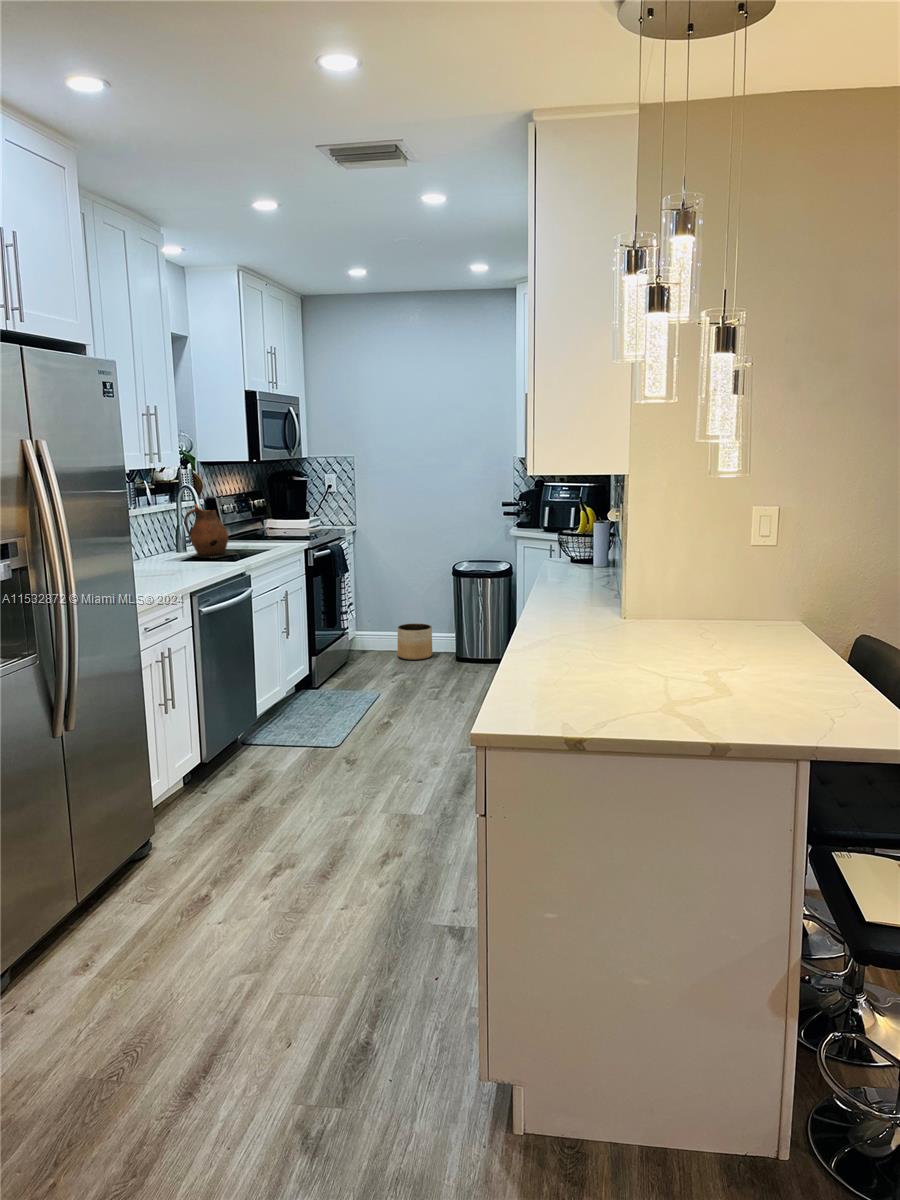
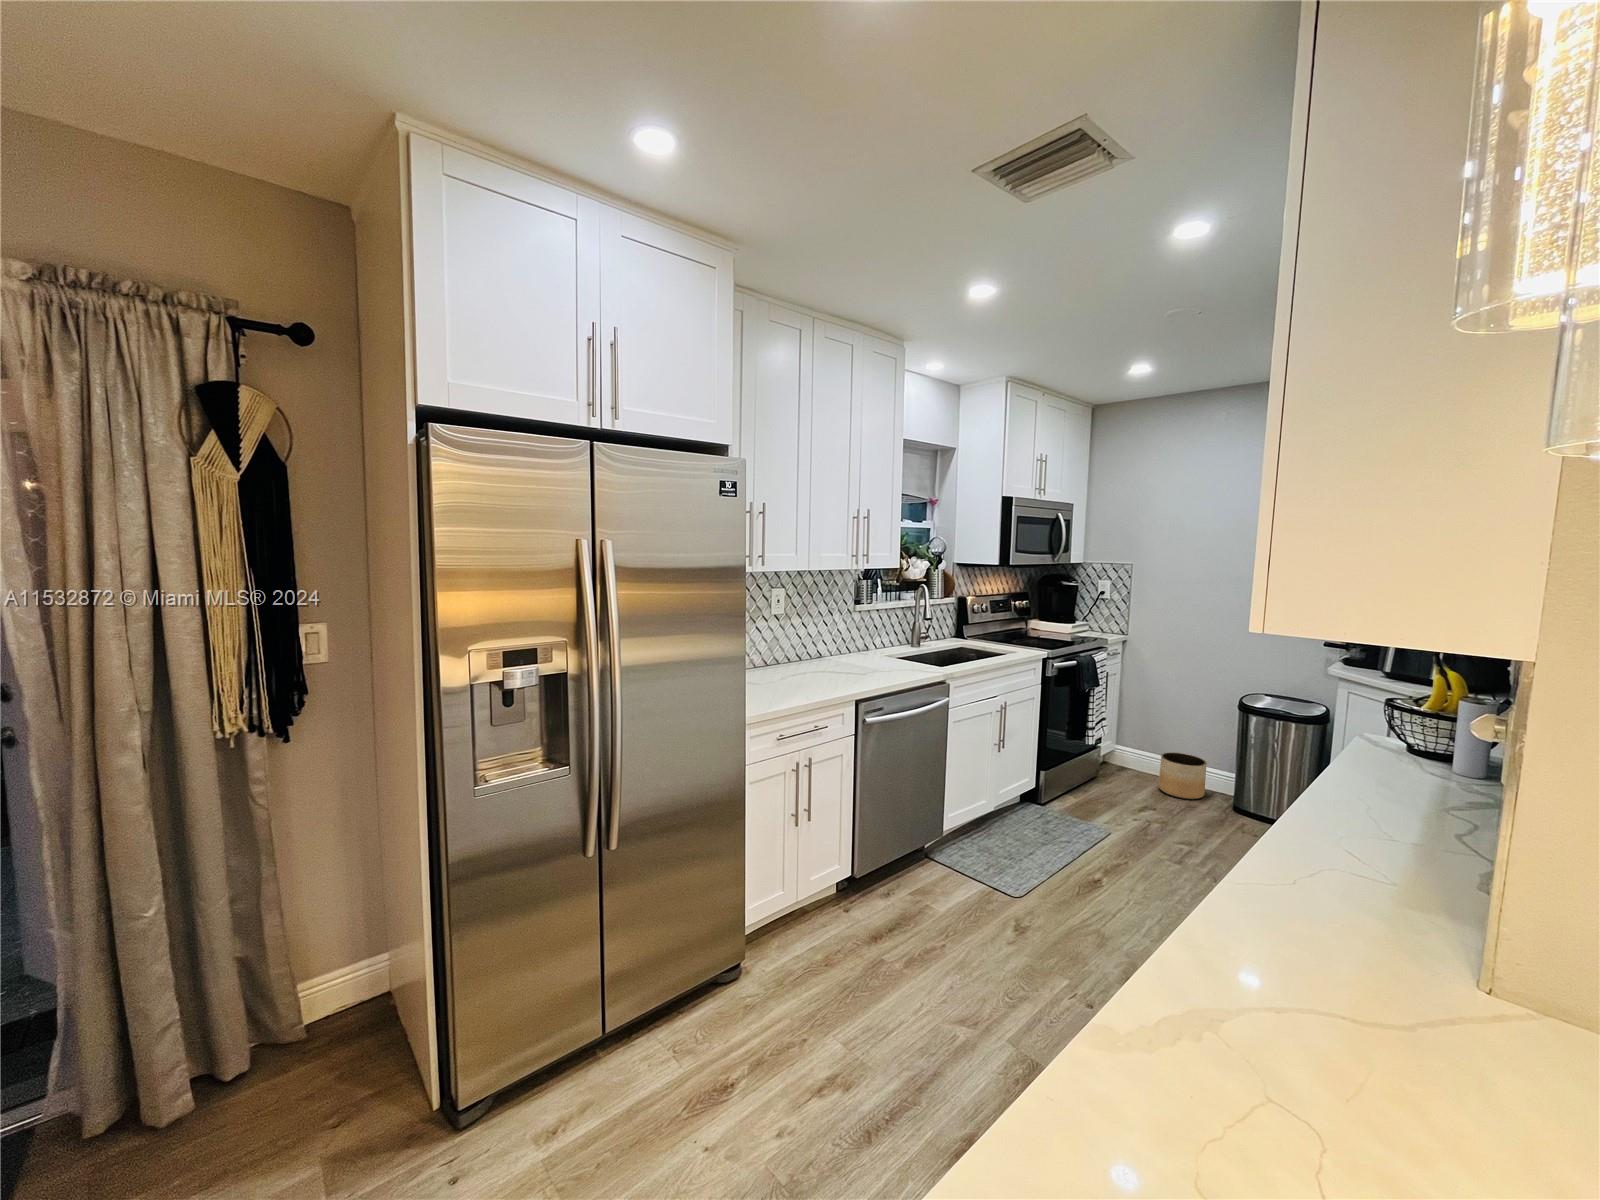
ceramic pitcher: present [184,504,236,558] -> none [909,607,957,662]

